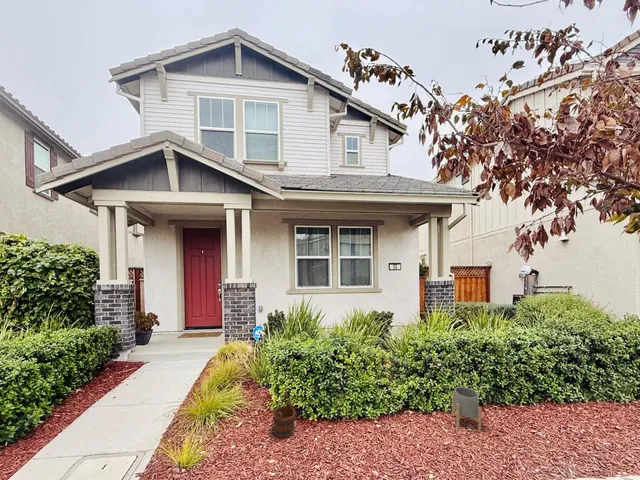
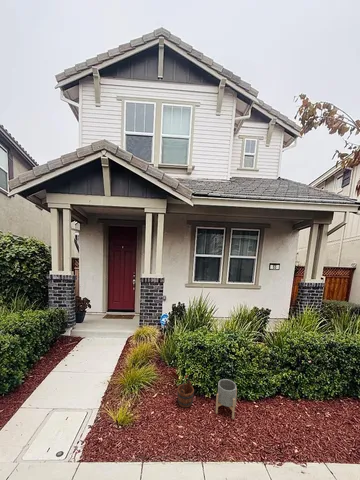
planter: present [452,387,481,431] -> present [216,379,237,419]

